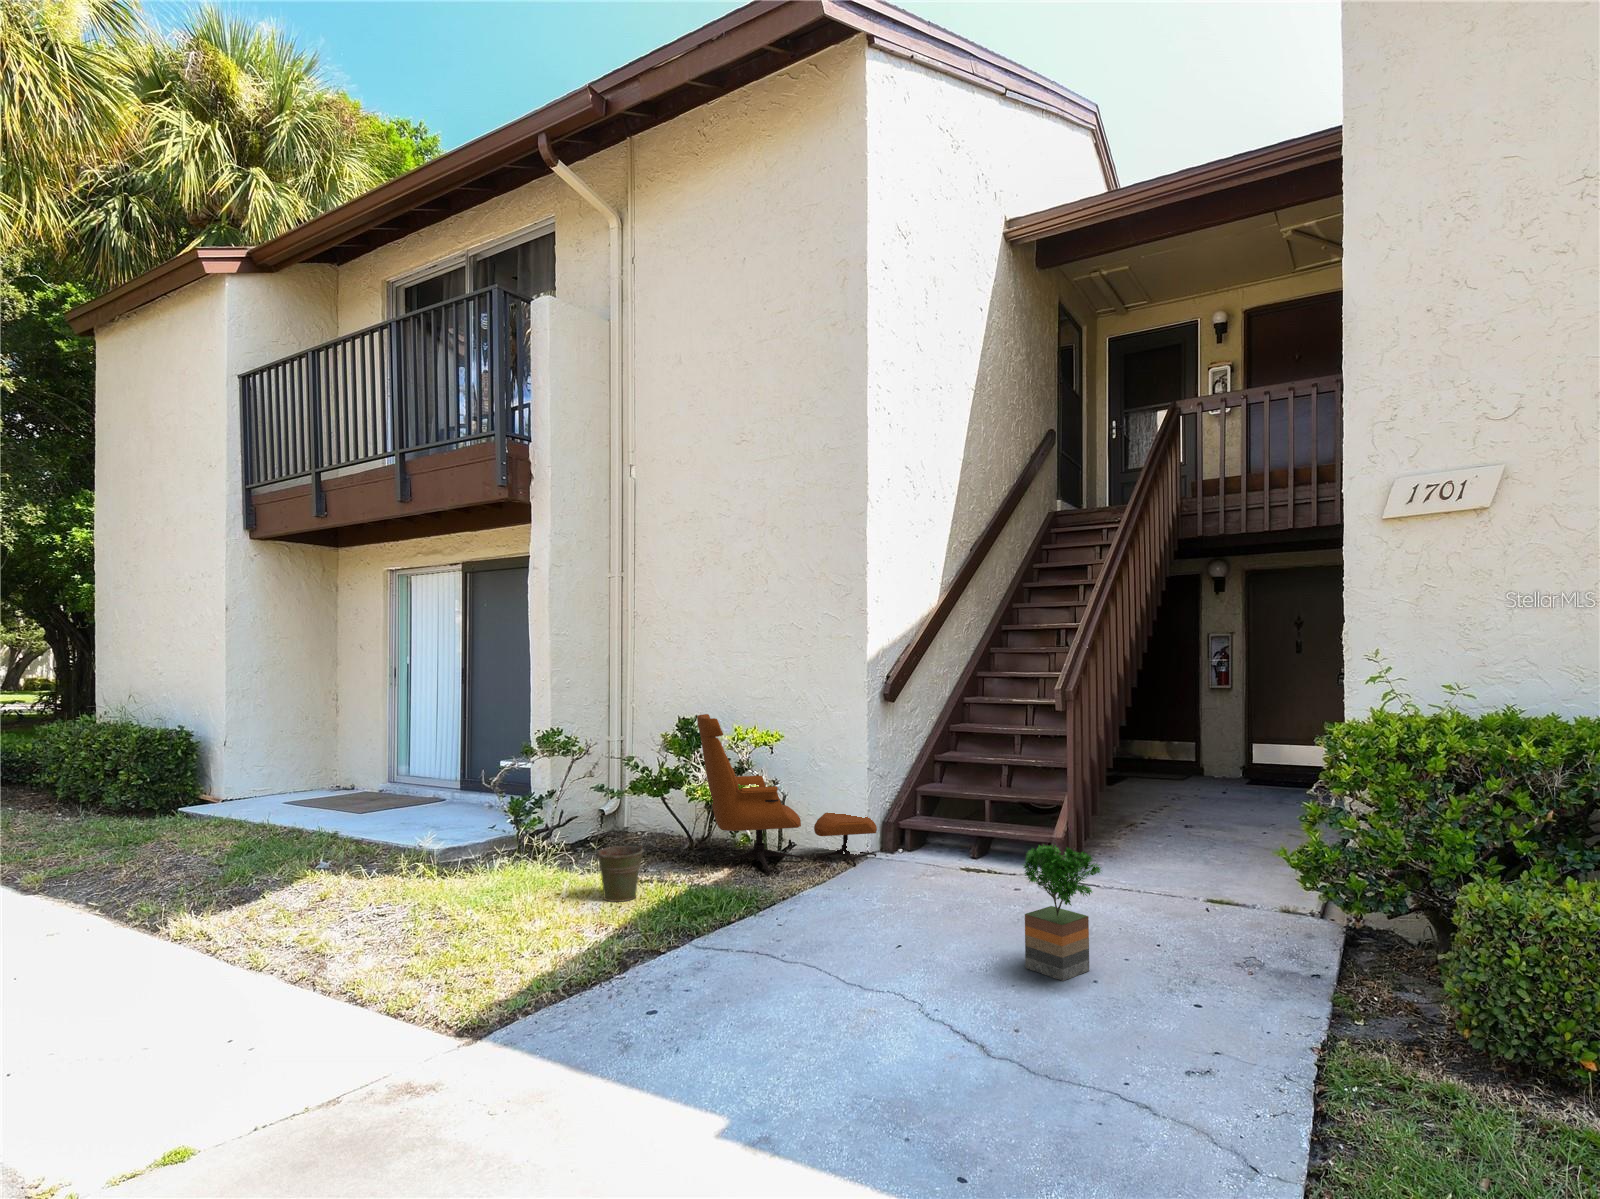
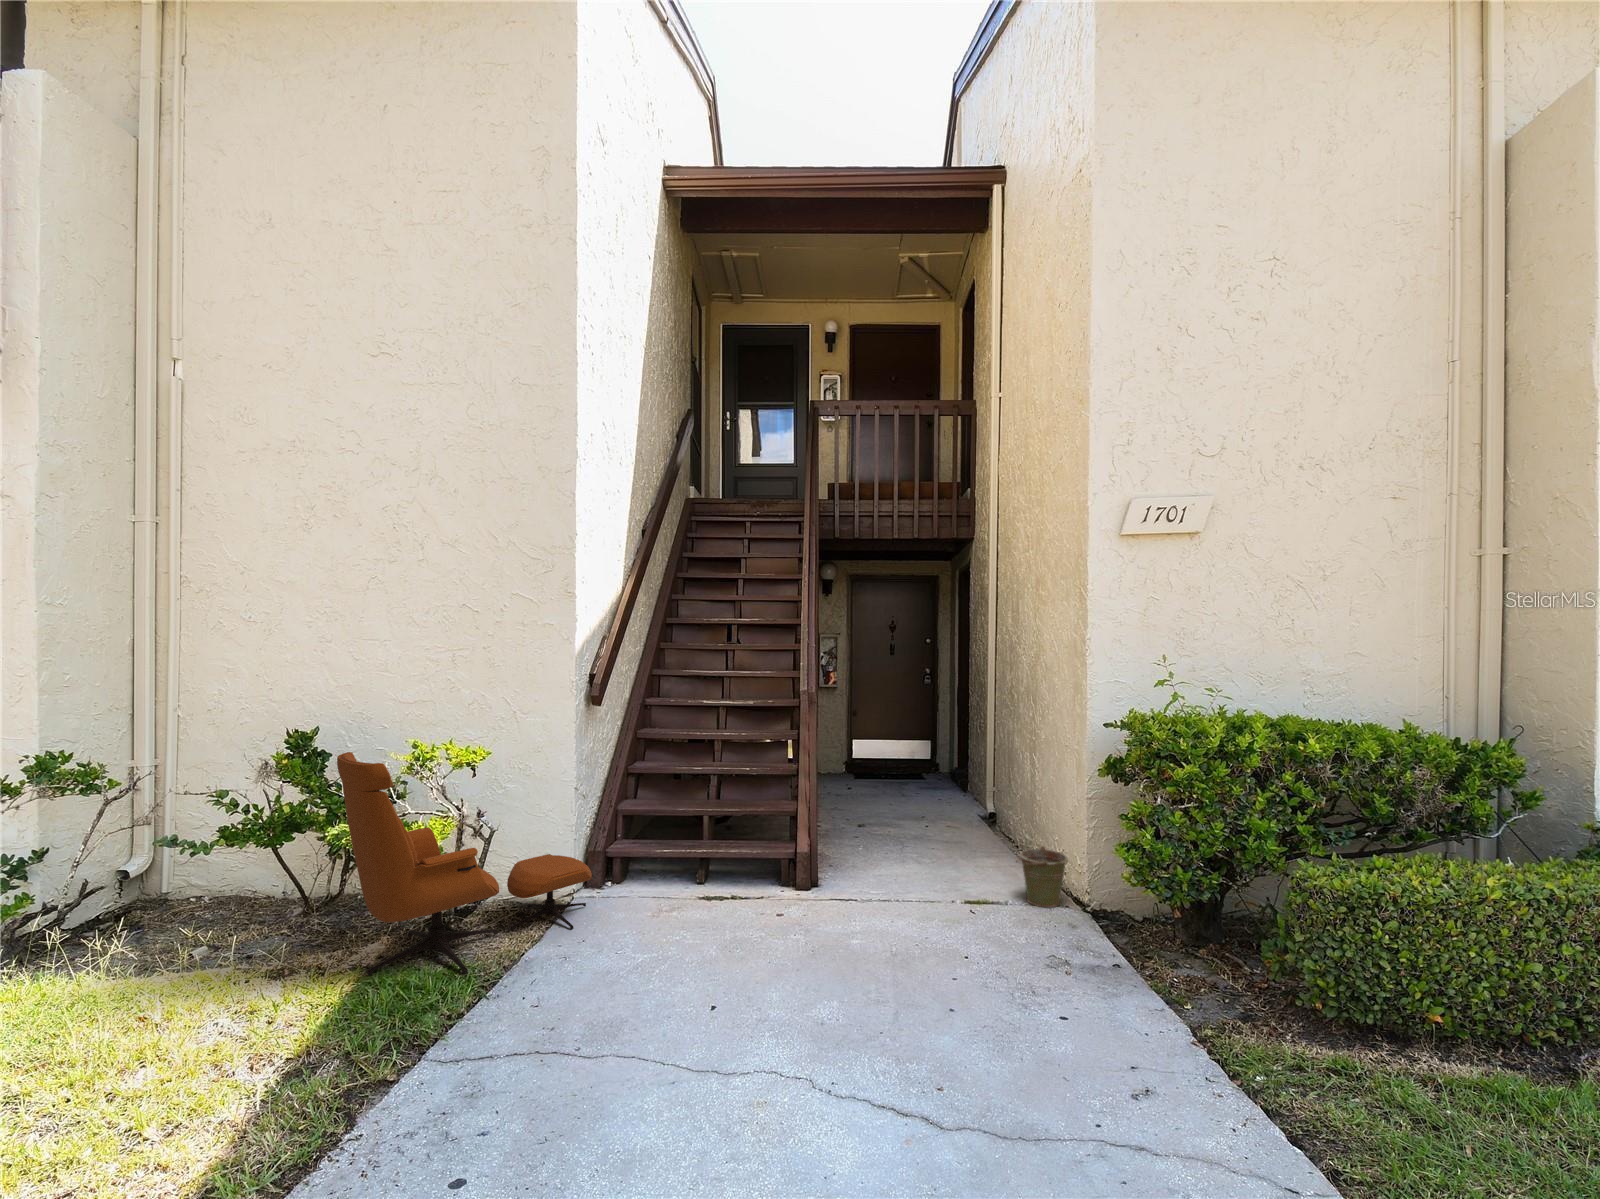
potted tree: present [1023,844,1101,981] -> none [897,900,996,1071]
bucket: present [597,845,643,902] -> present [1017,846,1067,907]

